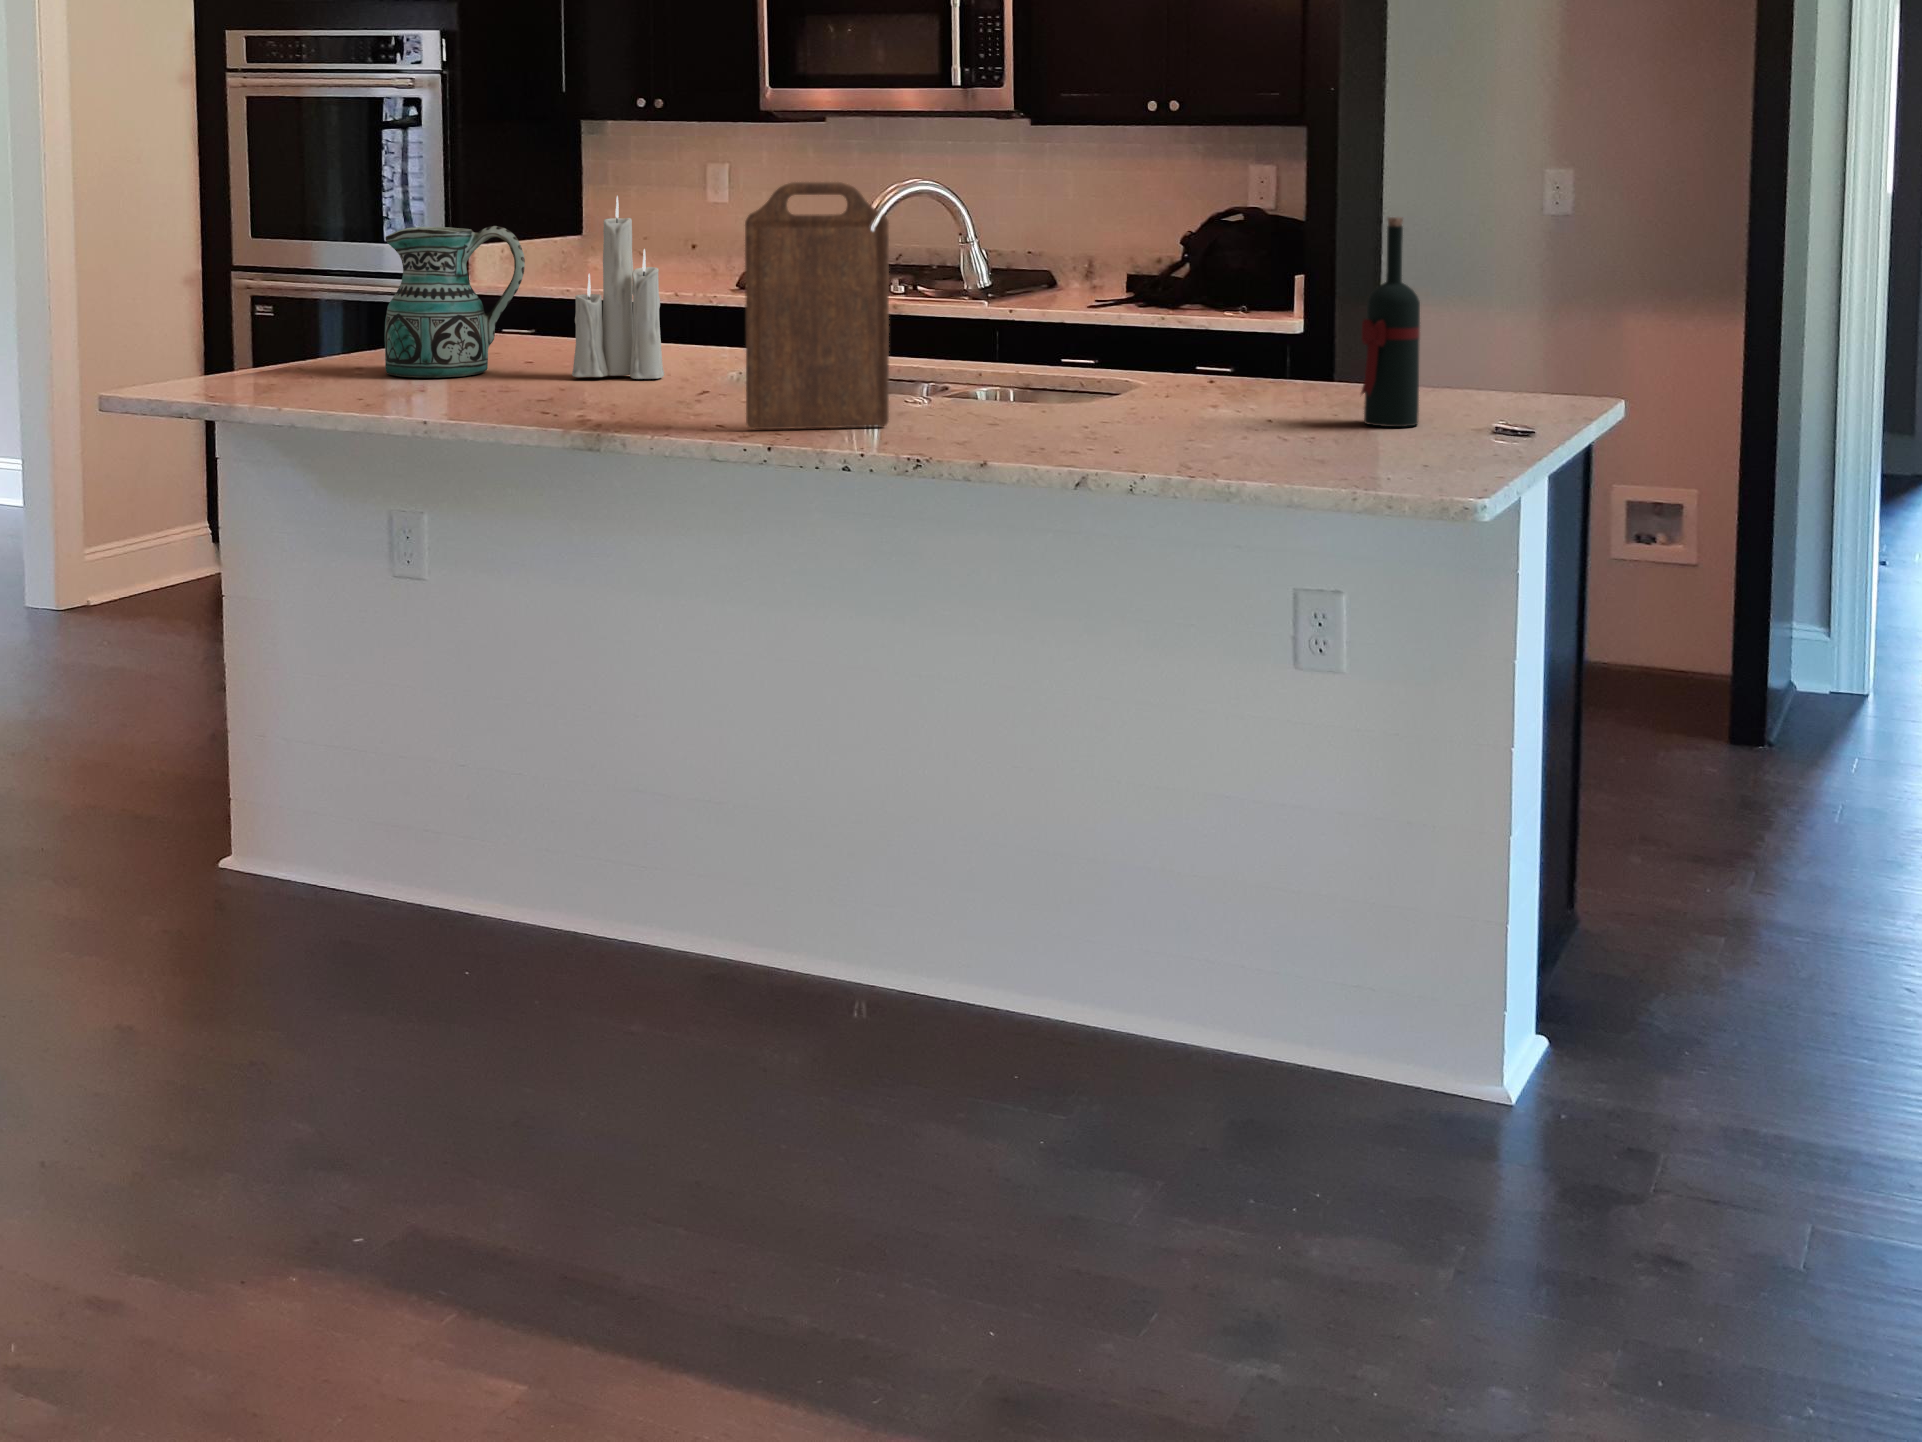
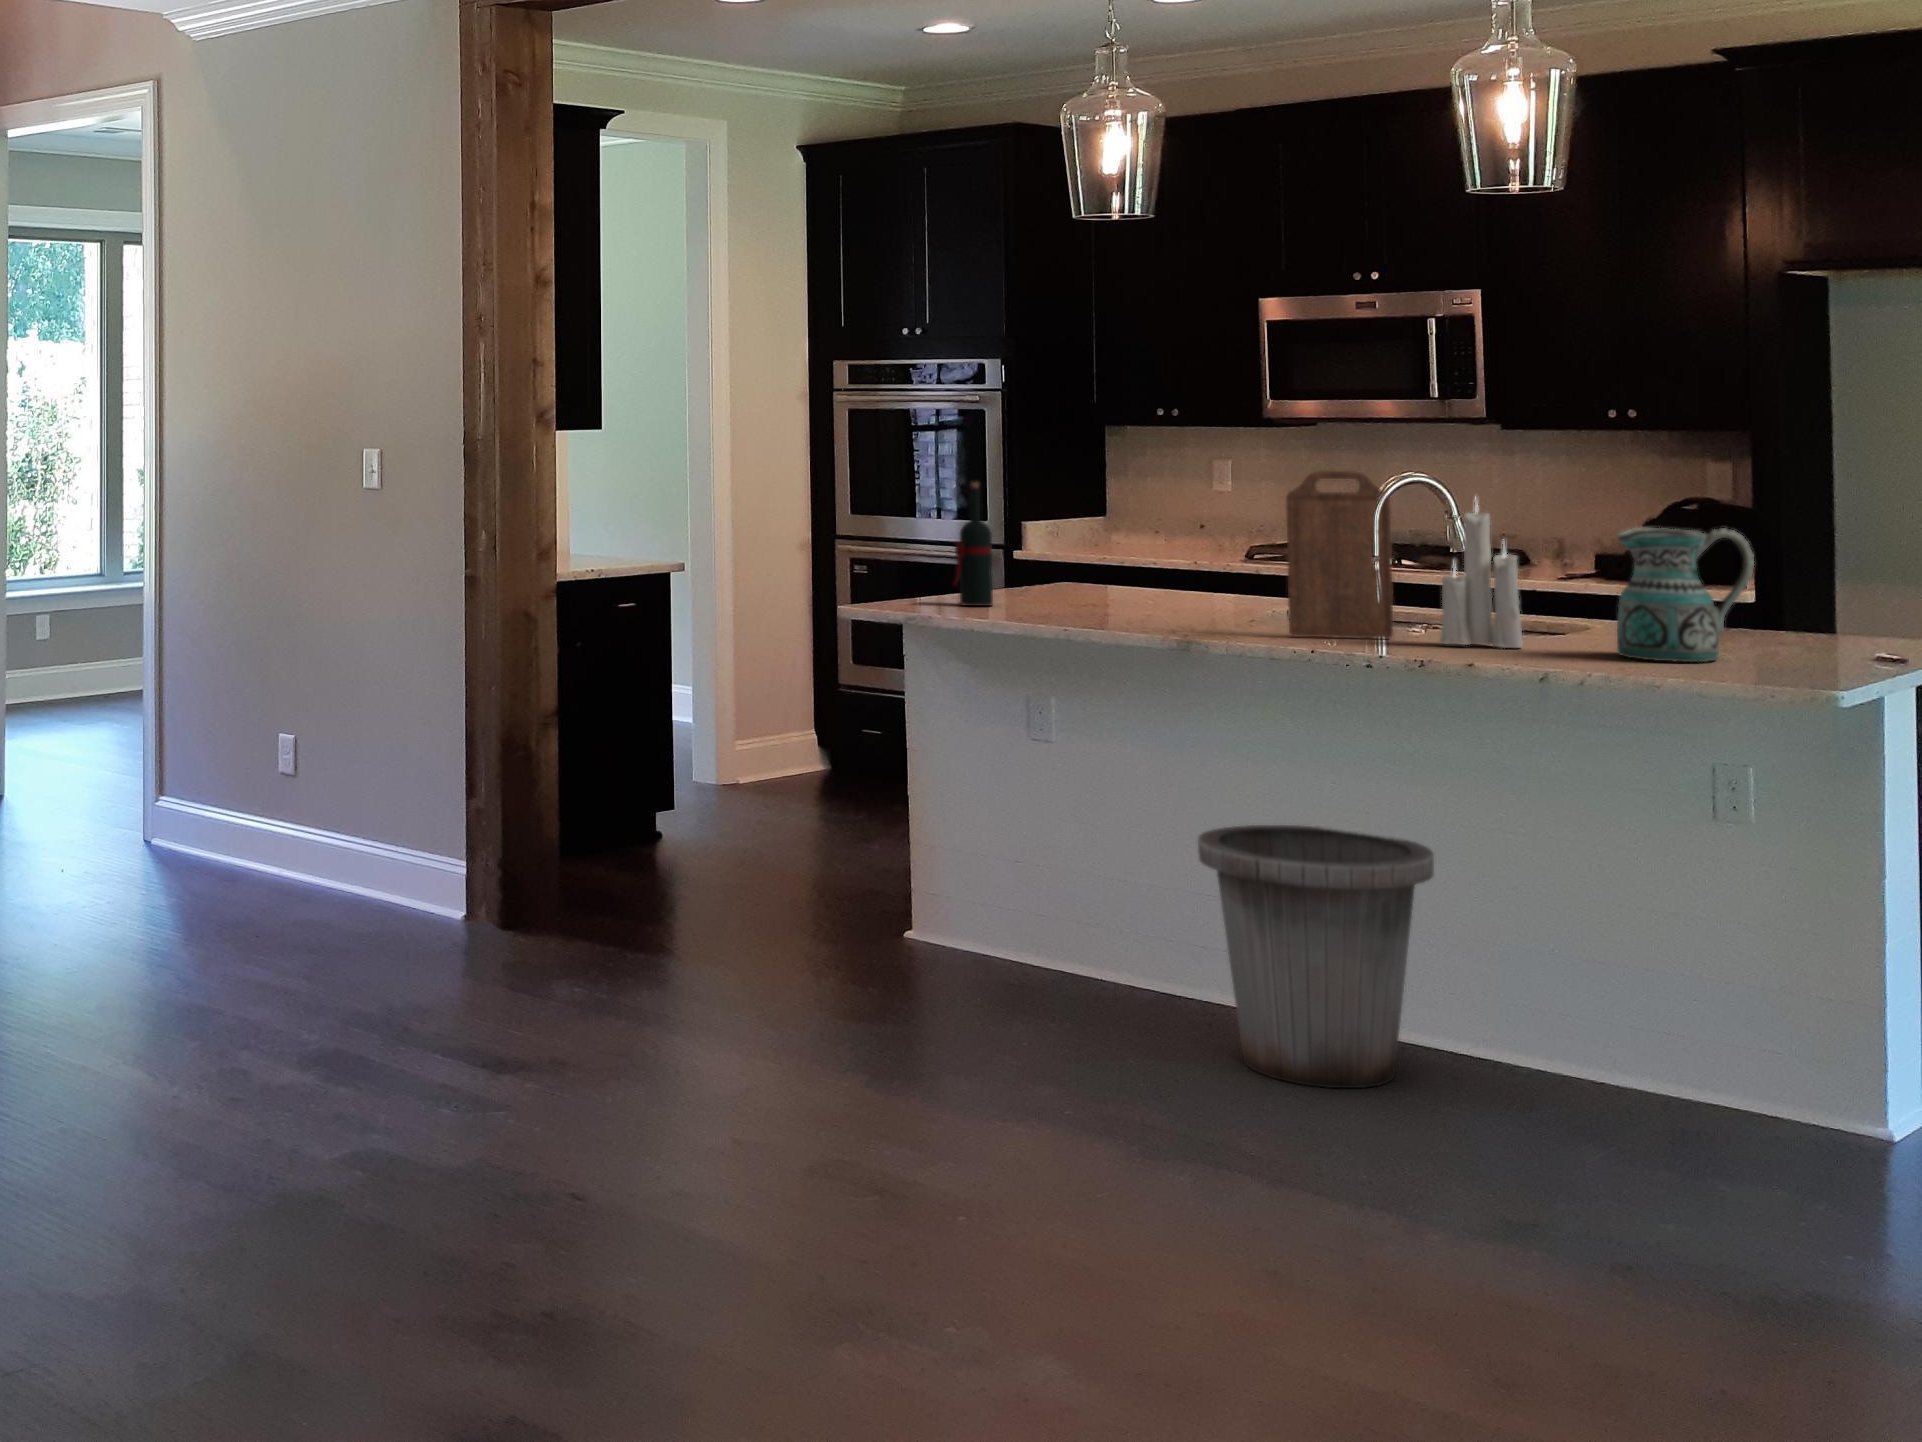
candle: present [572,196,664,379] -> present [1440,498,1523,648]
wine bottle: present [1361,217,1420,427] -> present [954,482,993,606]
ceramic pitcher: present [385,226,525,377] -> present [1617,528,1754,662]
trash can: none [609,694,934,1091] -> present [1198,825,1434,1088]

